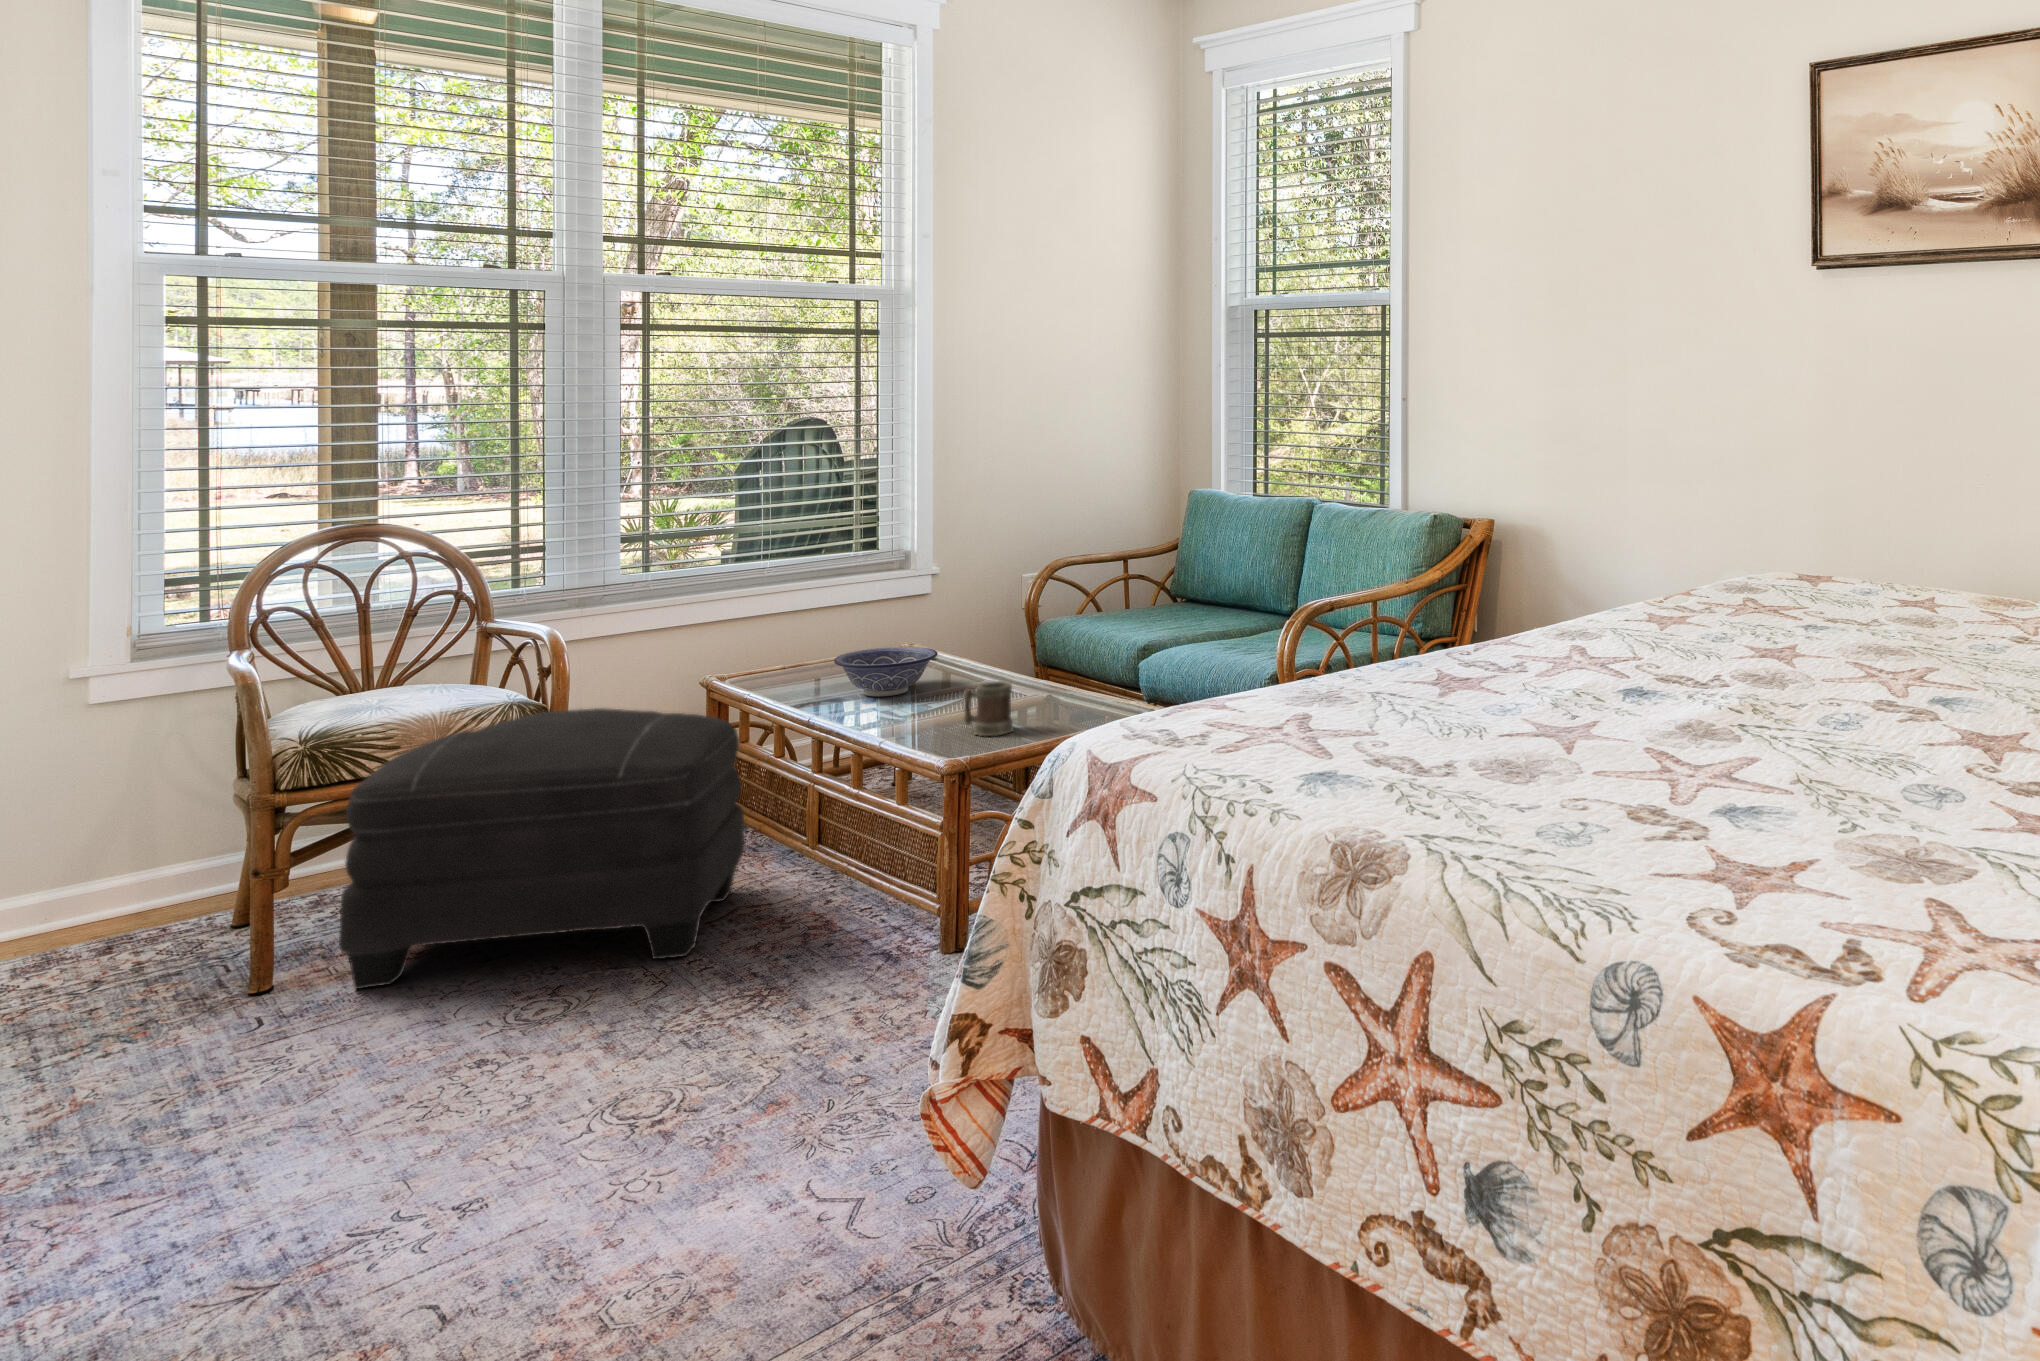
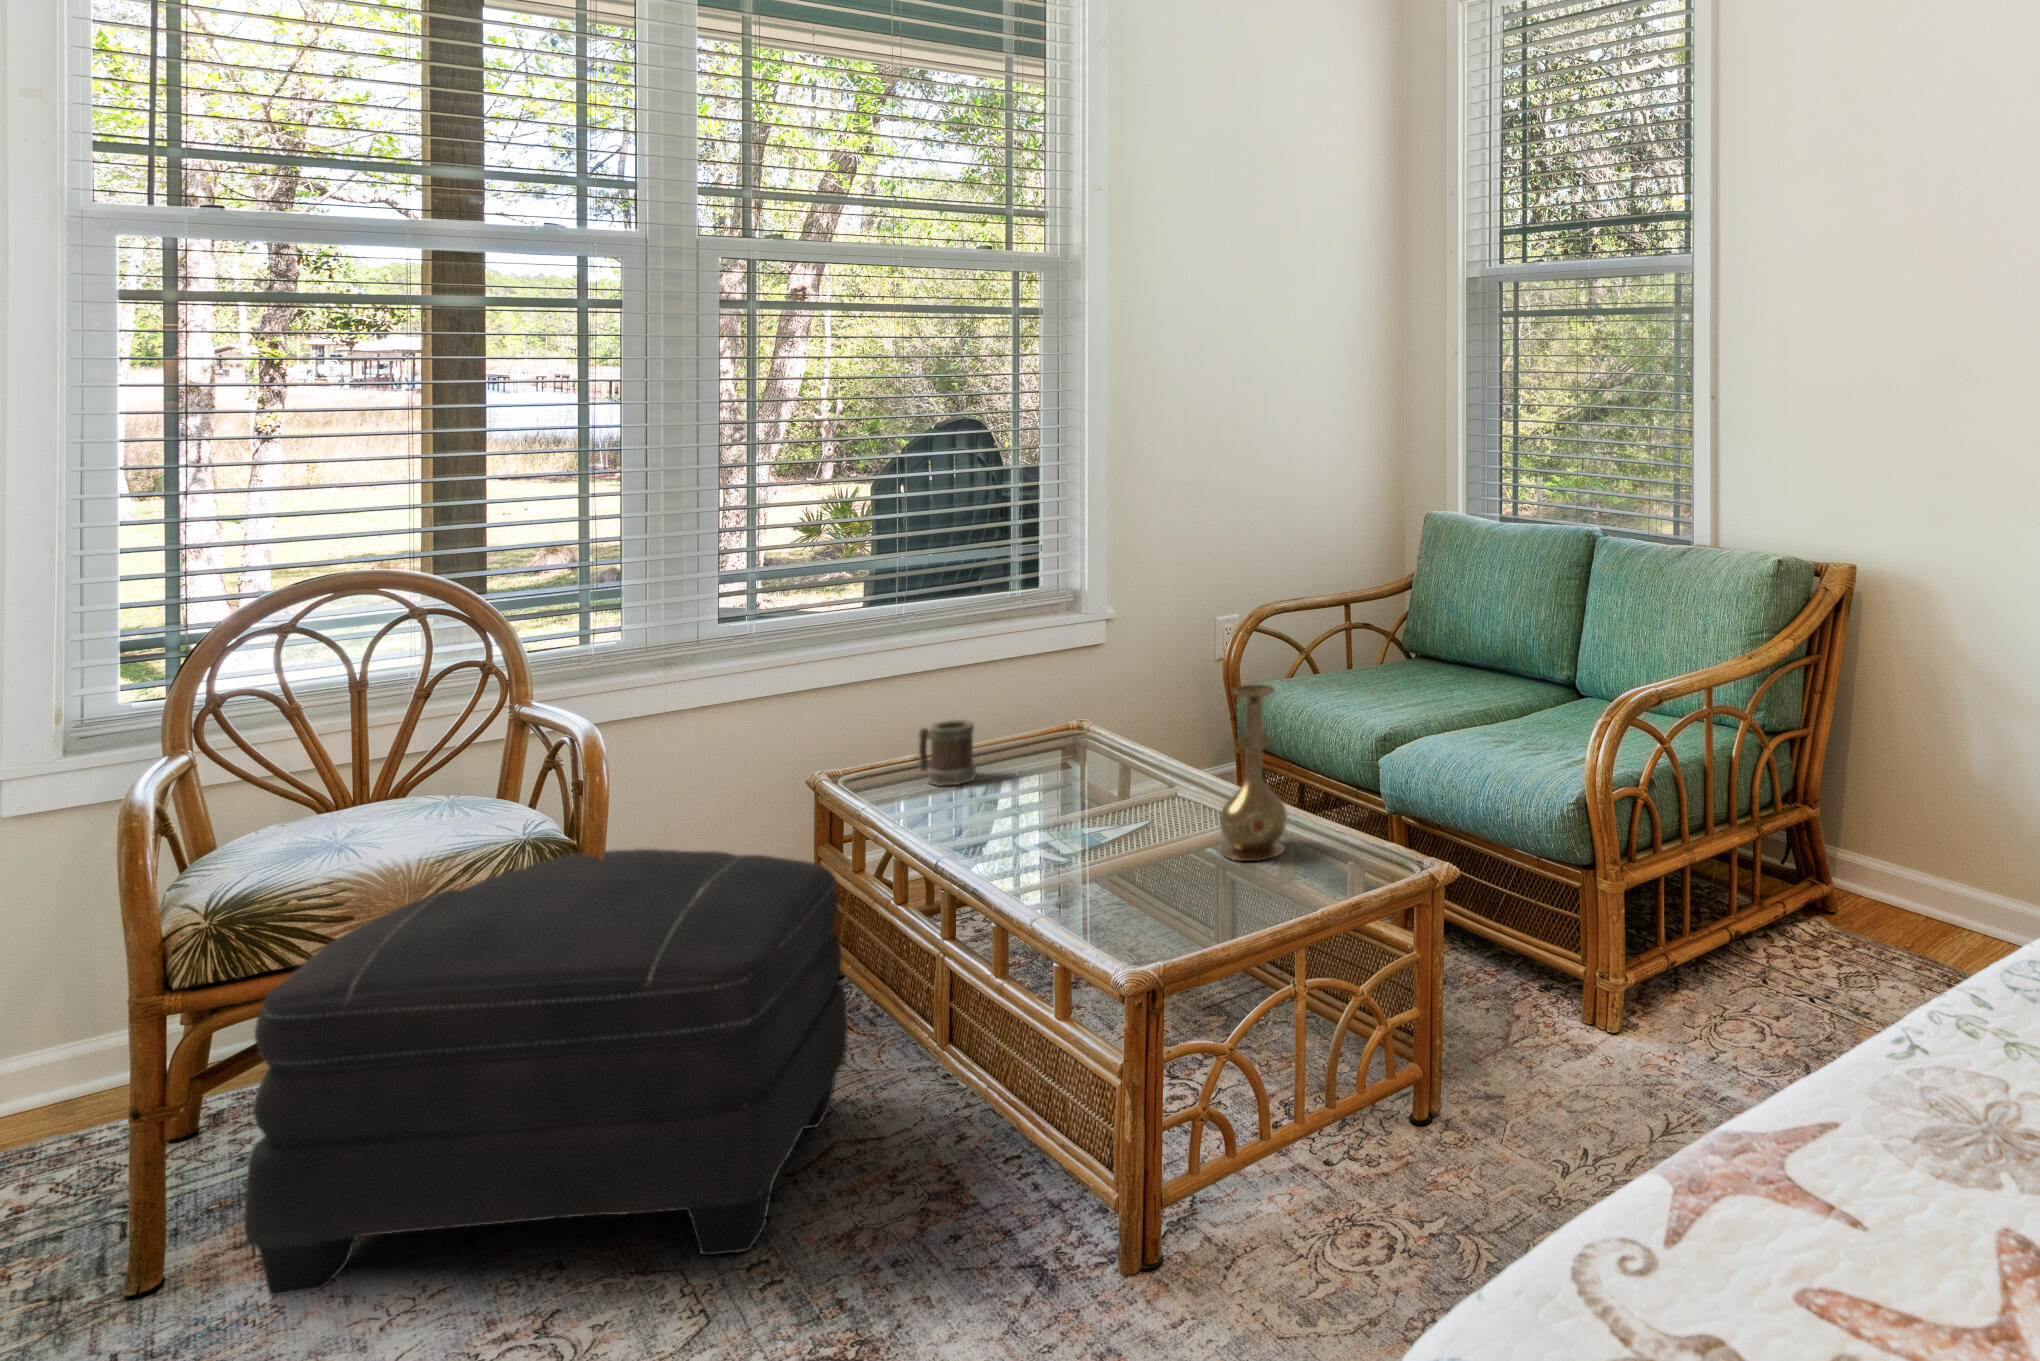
vase: none [1014,595,1063,714] -> present [1220,684,1287,861]
decorative bowl: present [834,647,938,696] -> none [974,740,1113,816]
mug: present [964,681,1013,736] -> present [918,720,976,786]

